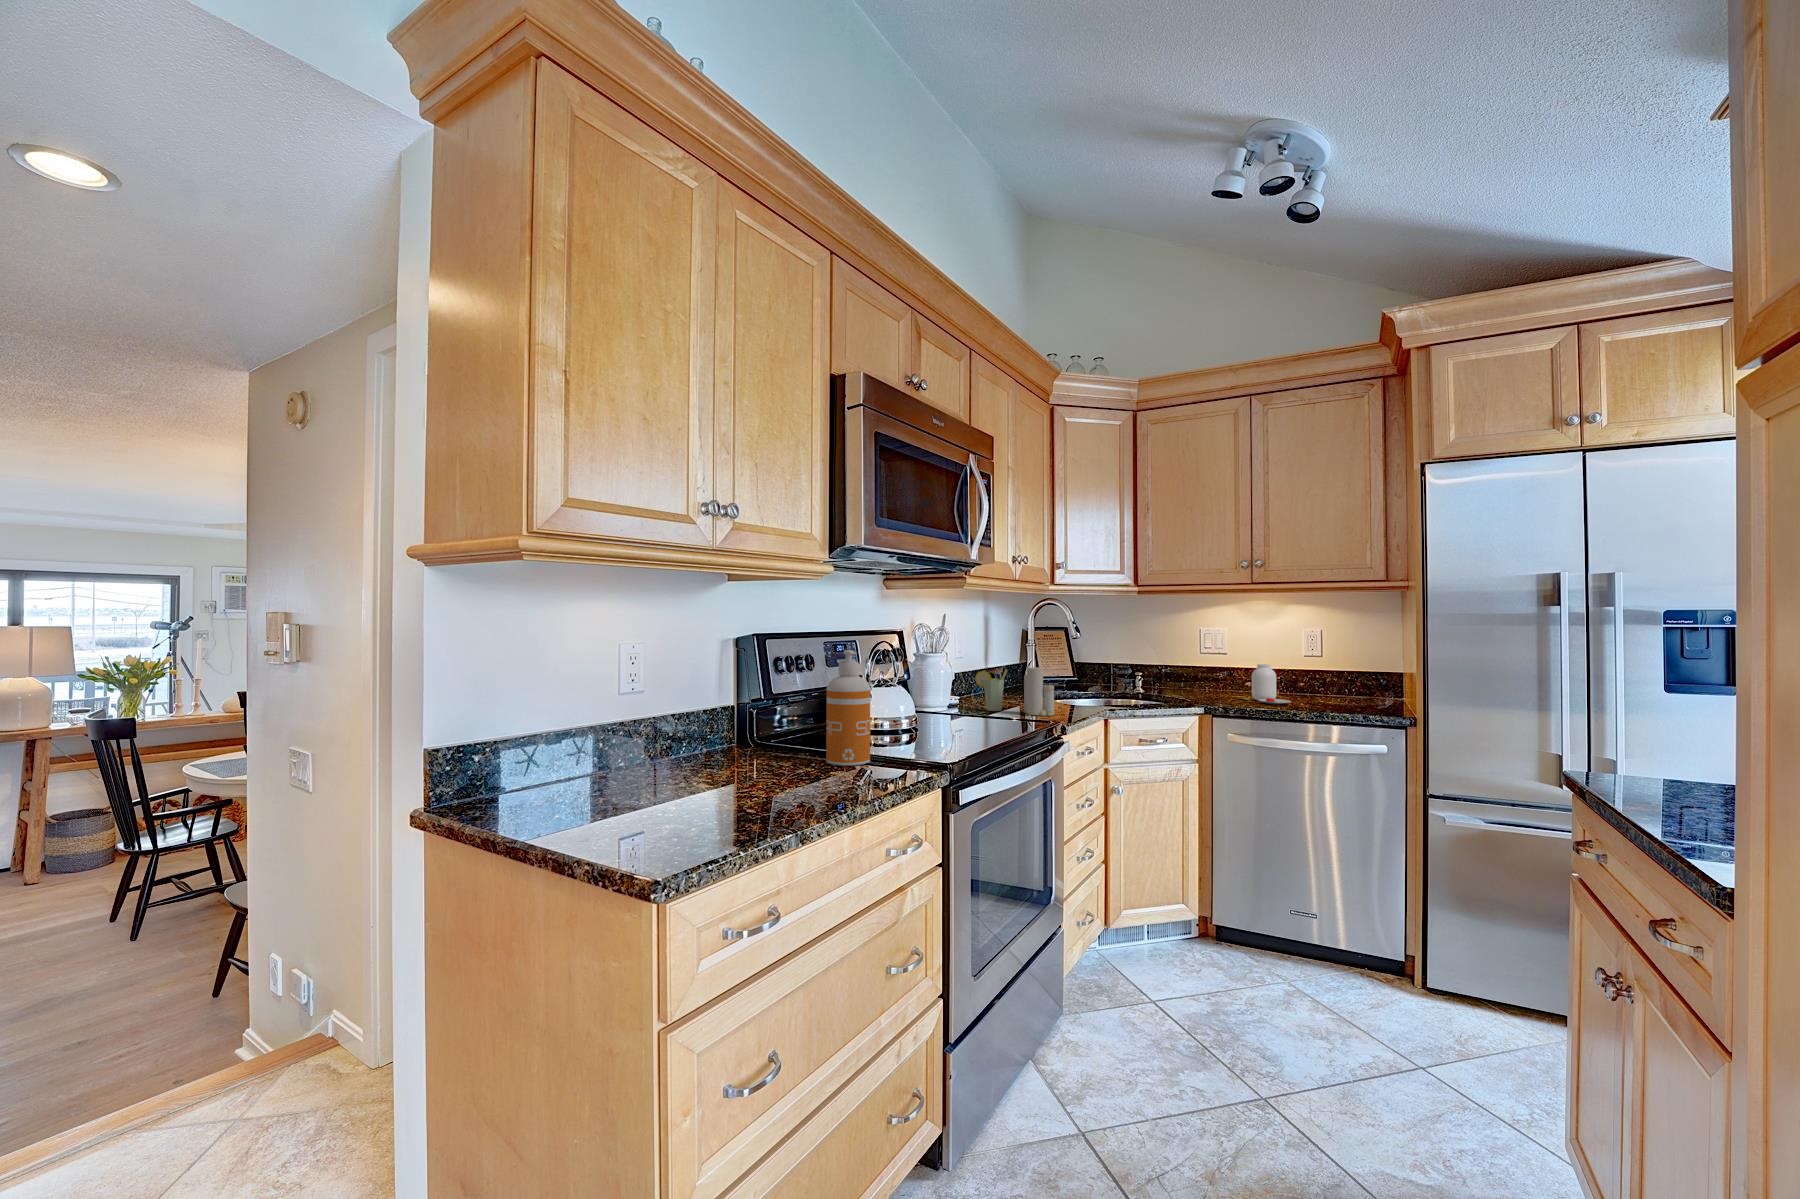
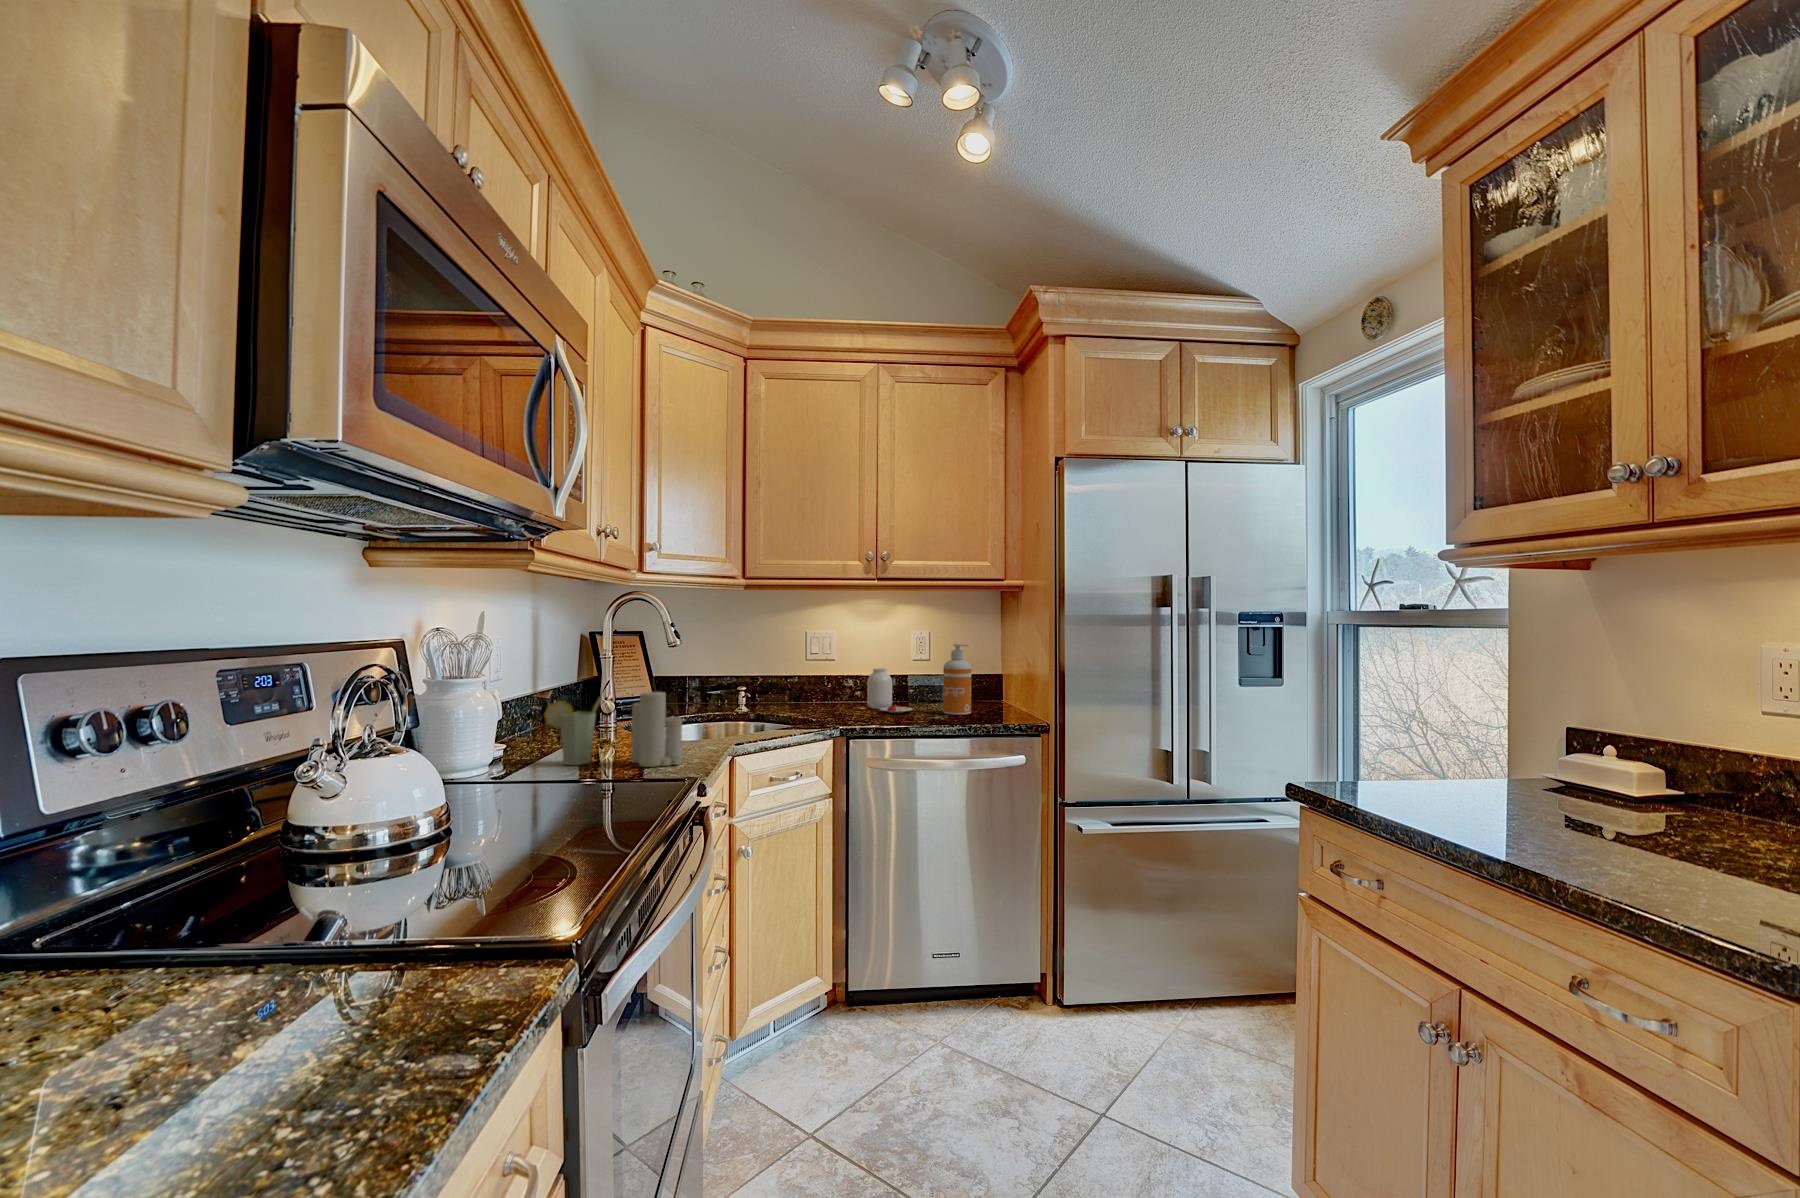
soap dispenser: present [826,650,870,766] -> present [943,644,971,715]

